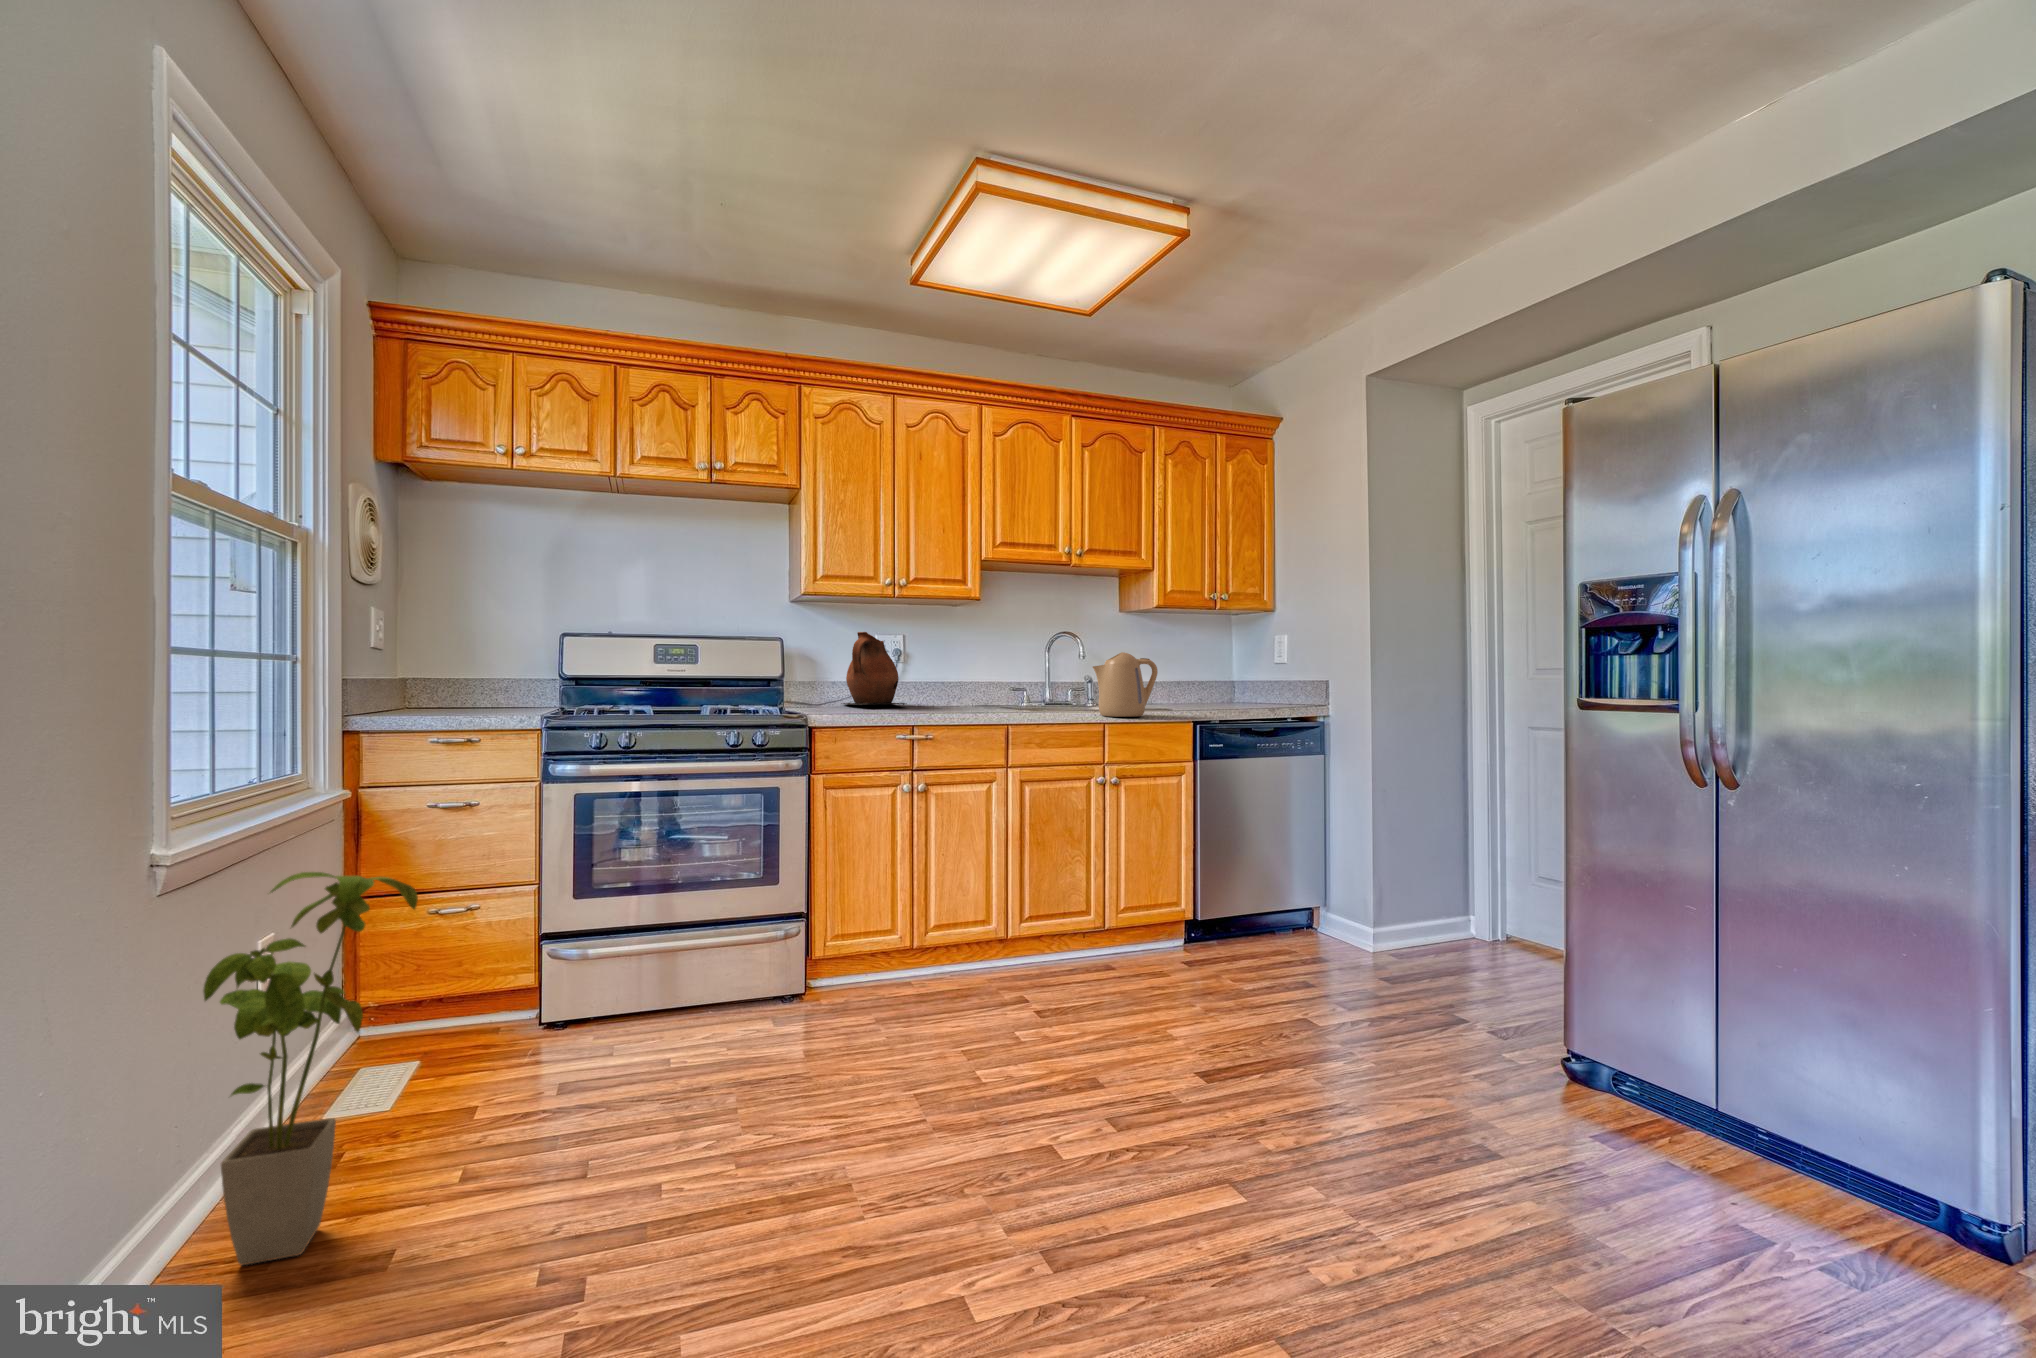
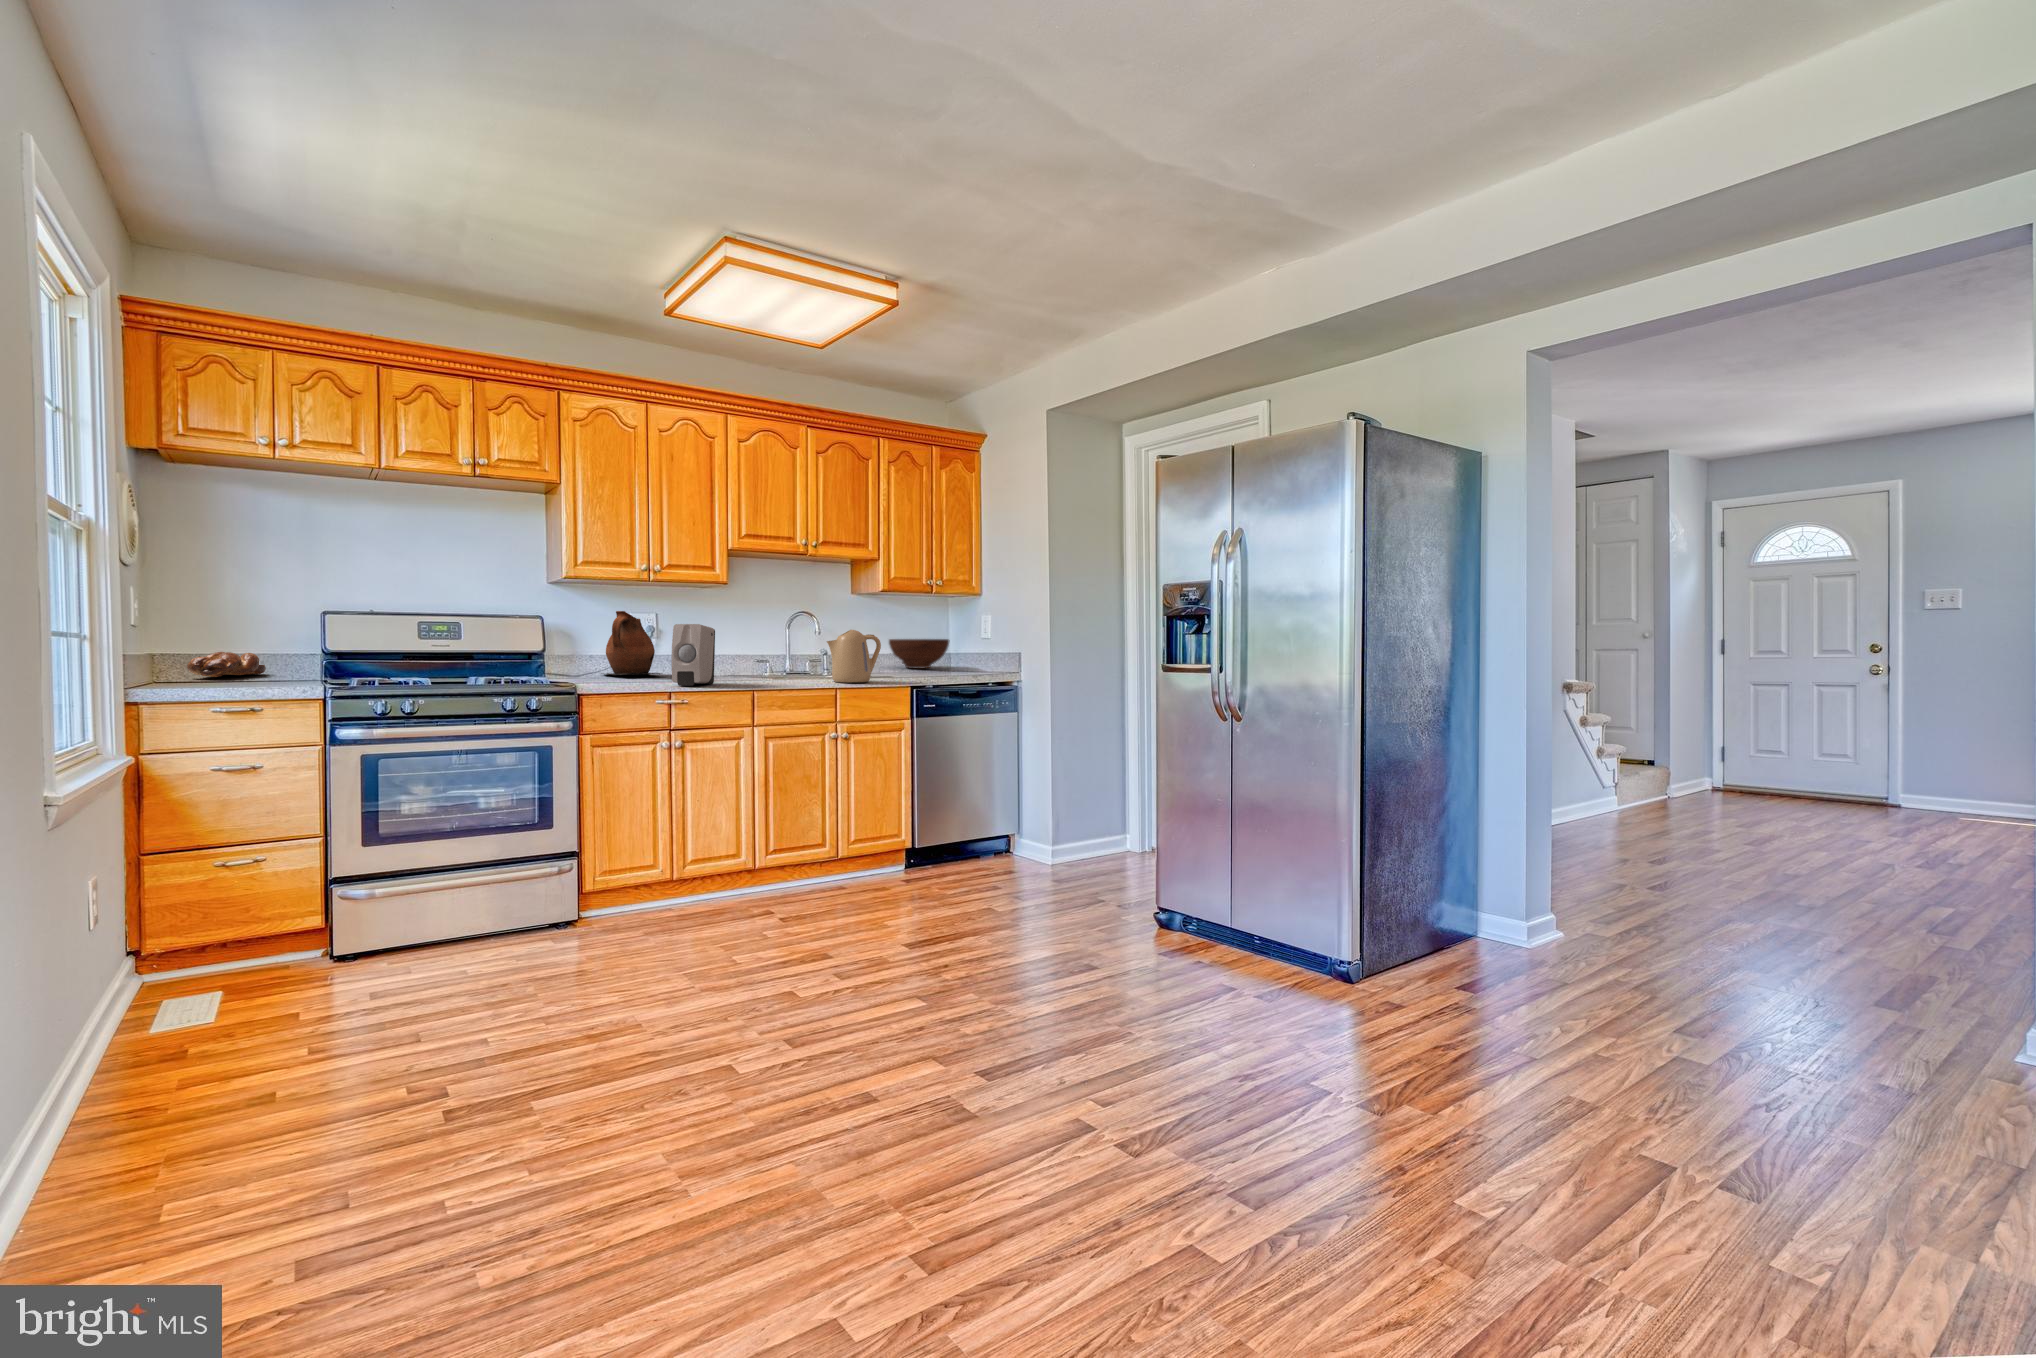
soap dispenser: none [914,645,964,719] -> present [671,624,715,686]
fruit bowl: none [1159,665,1235,700] -> present [889,639,950,668]
bread loaf: none [433,677,510,704] -> present [187,652,266,677]
house plant: present [203,872,418,1265] -> none [86,812,266,1120]

